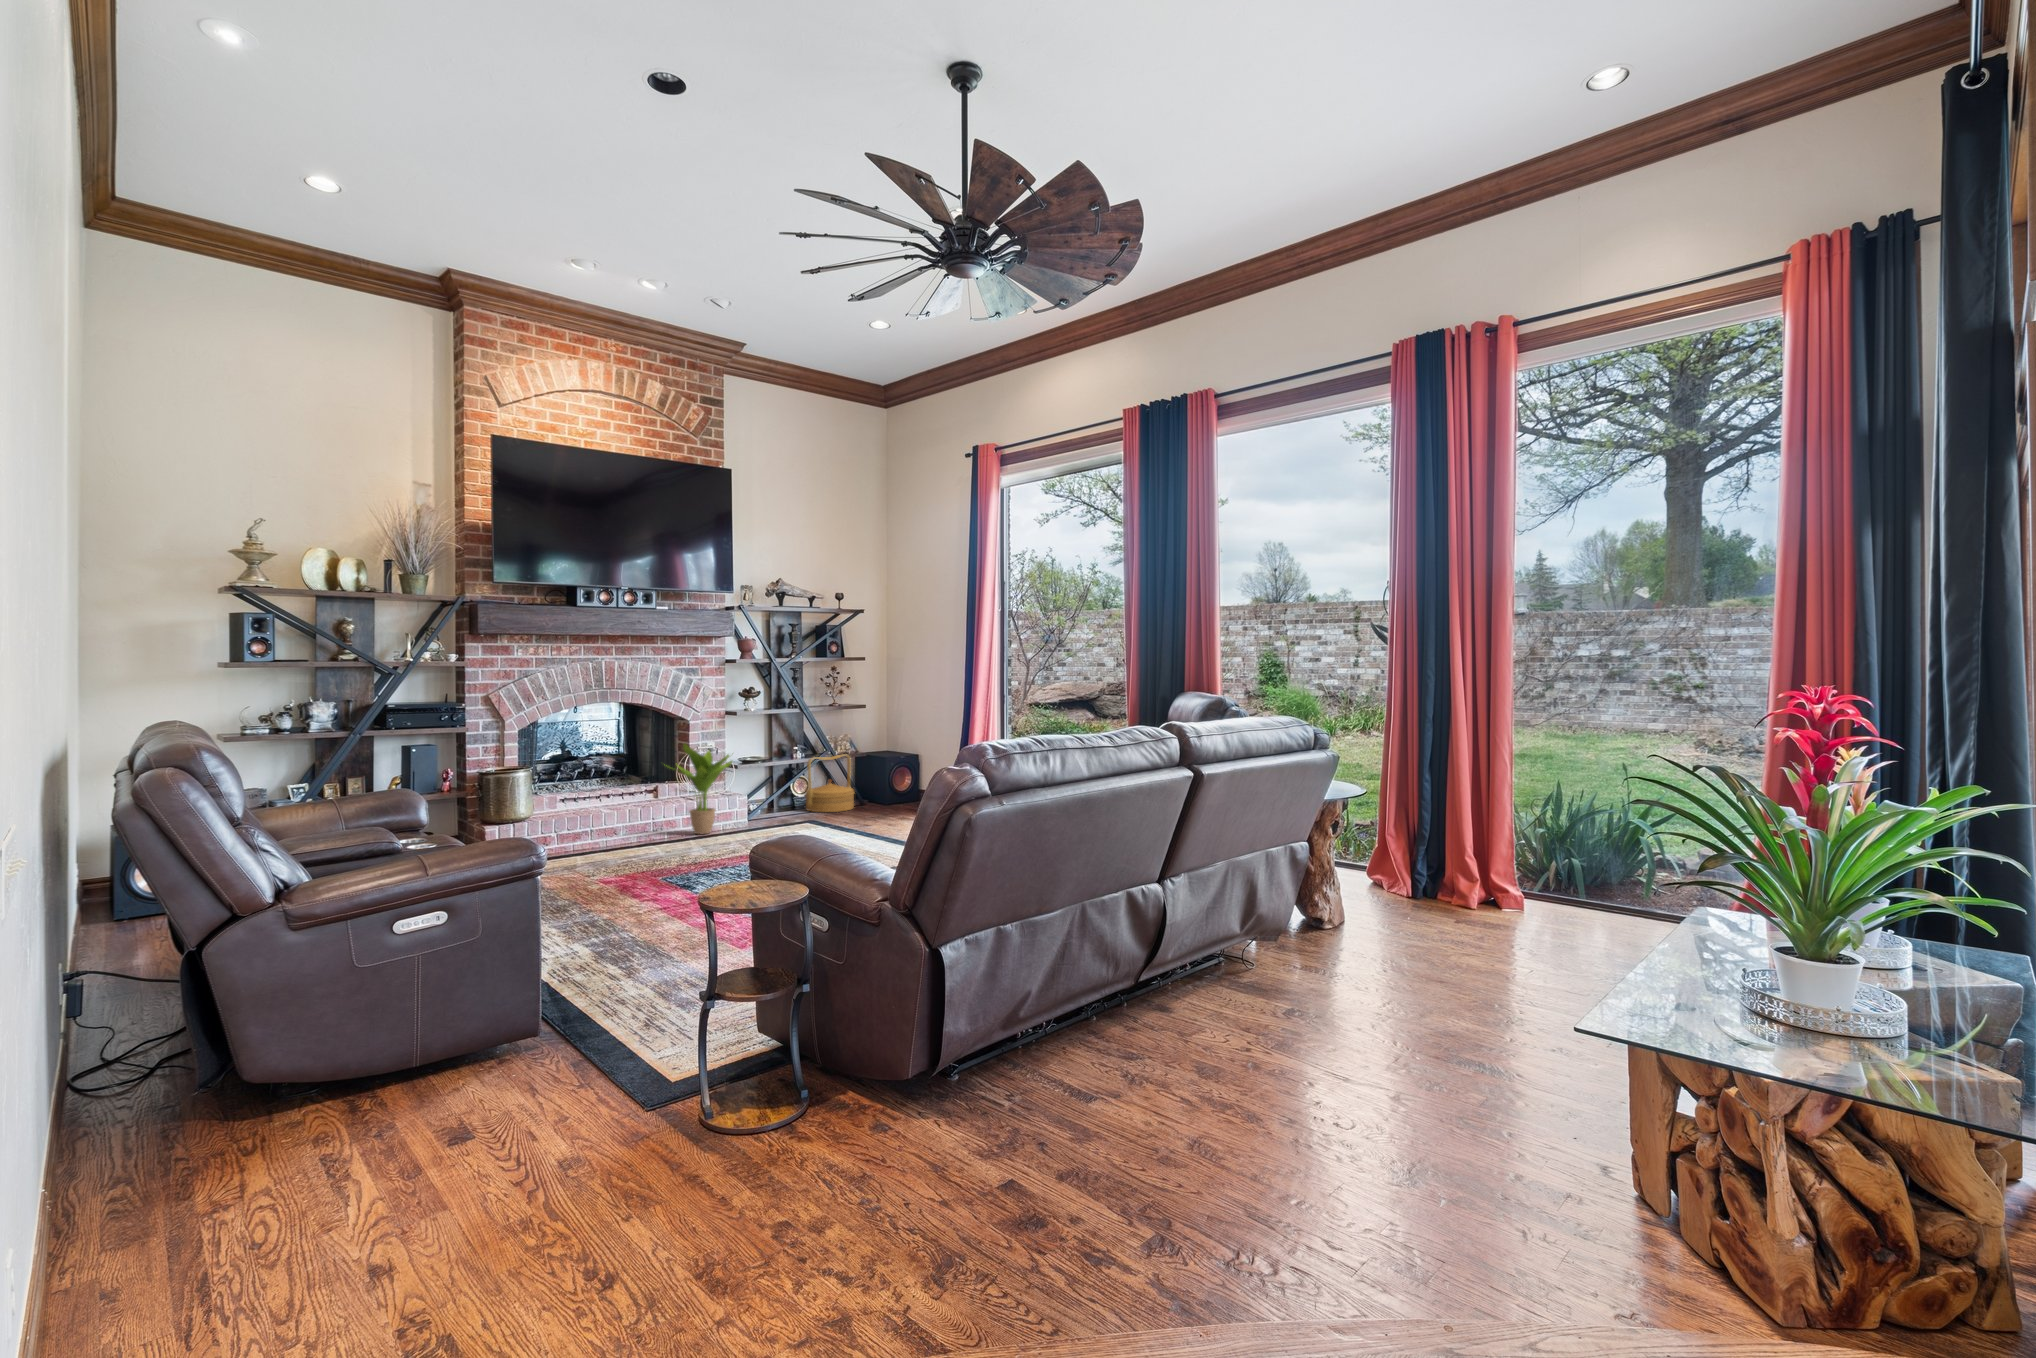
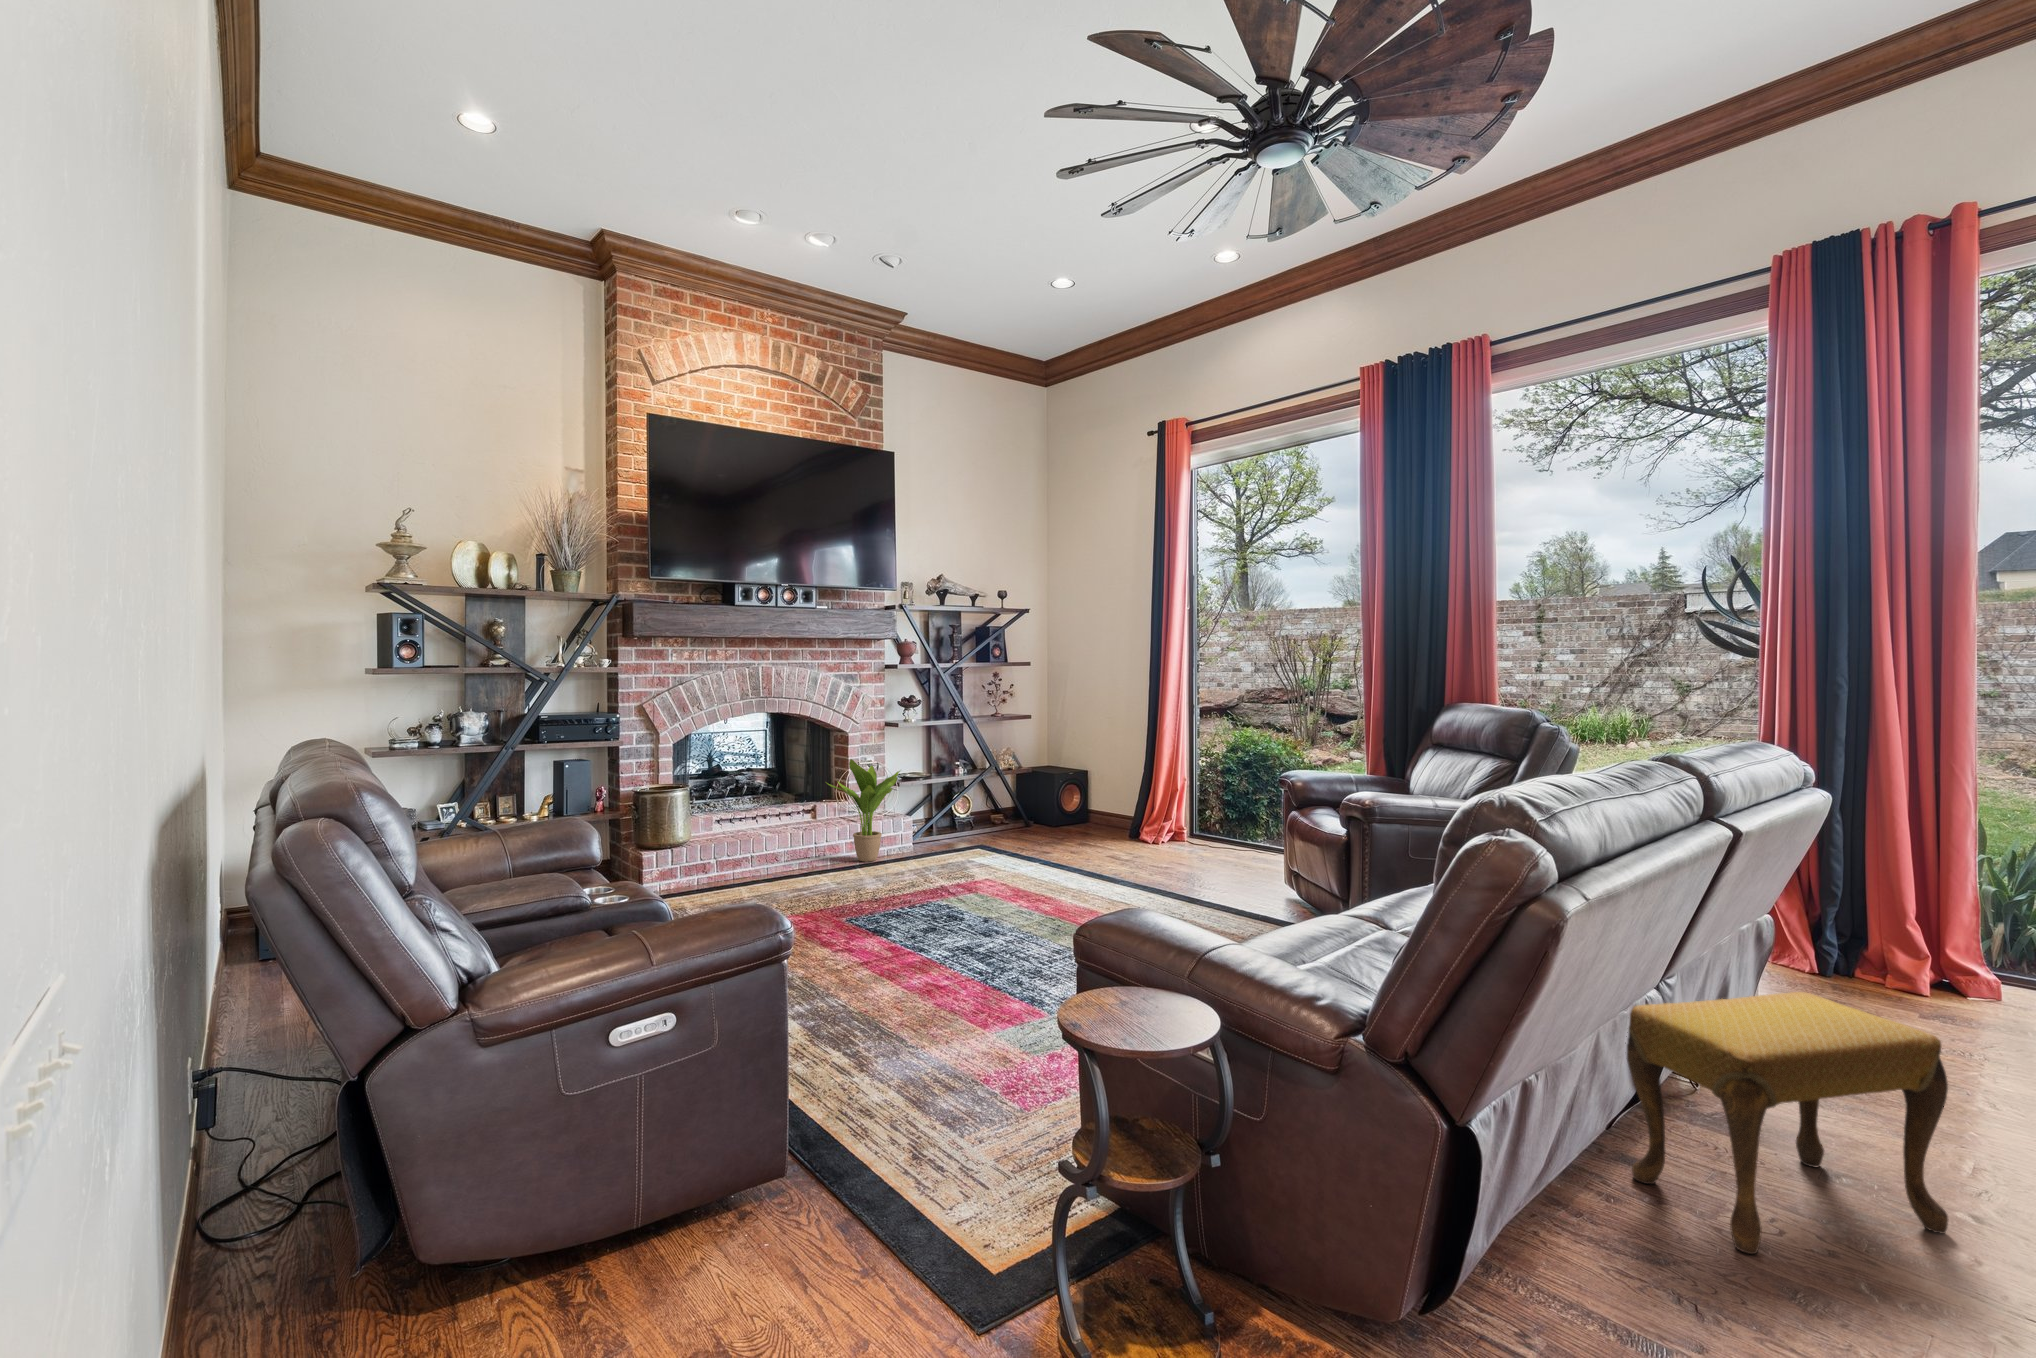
woven basket: present [805,754,854,812] -> none [967,770,1022,835]
footstool: none [1160,887,1346,1054] -> present [1626,992,1949,1254]

